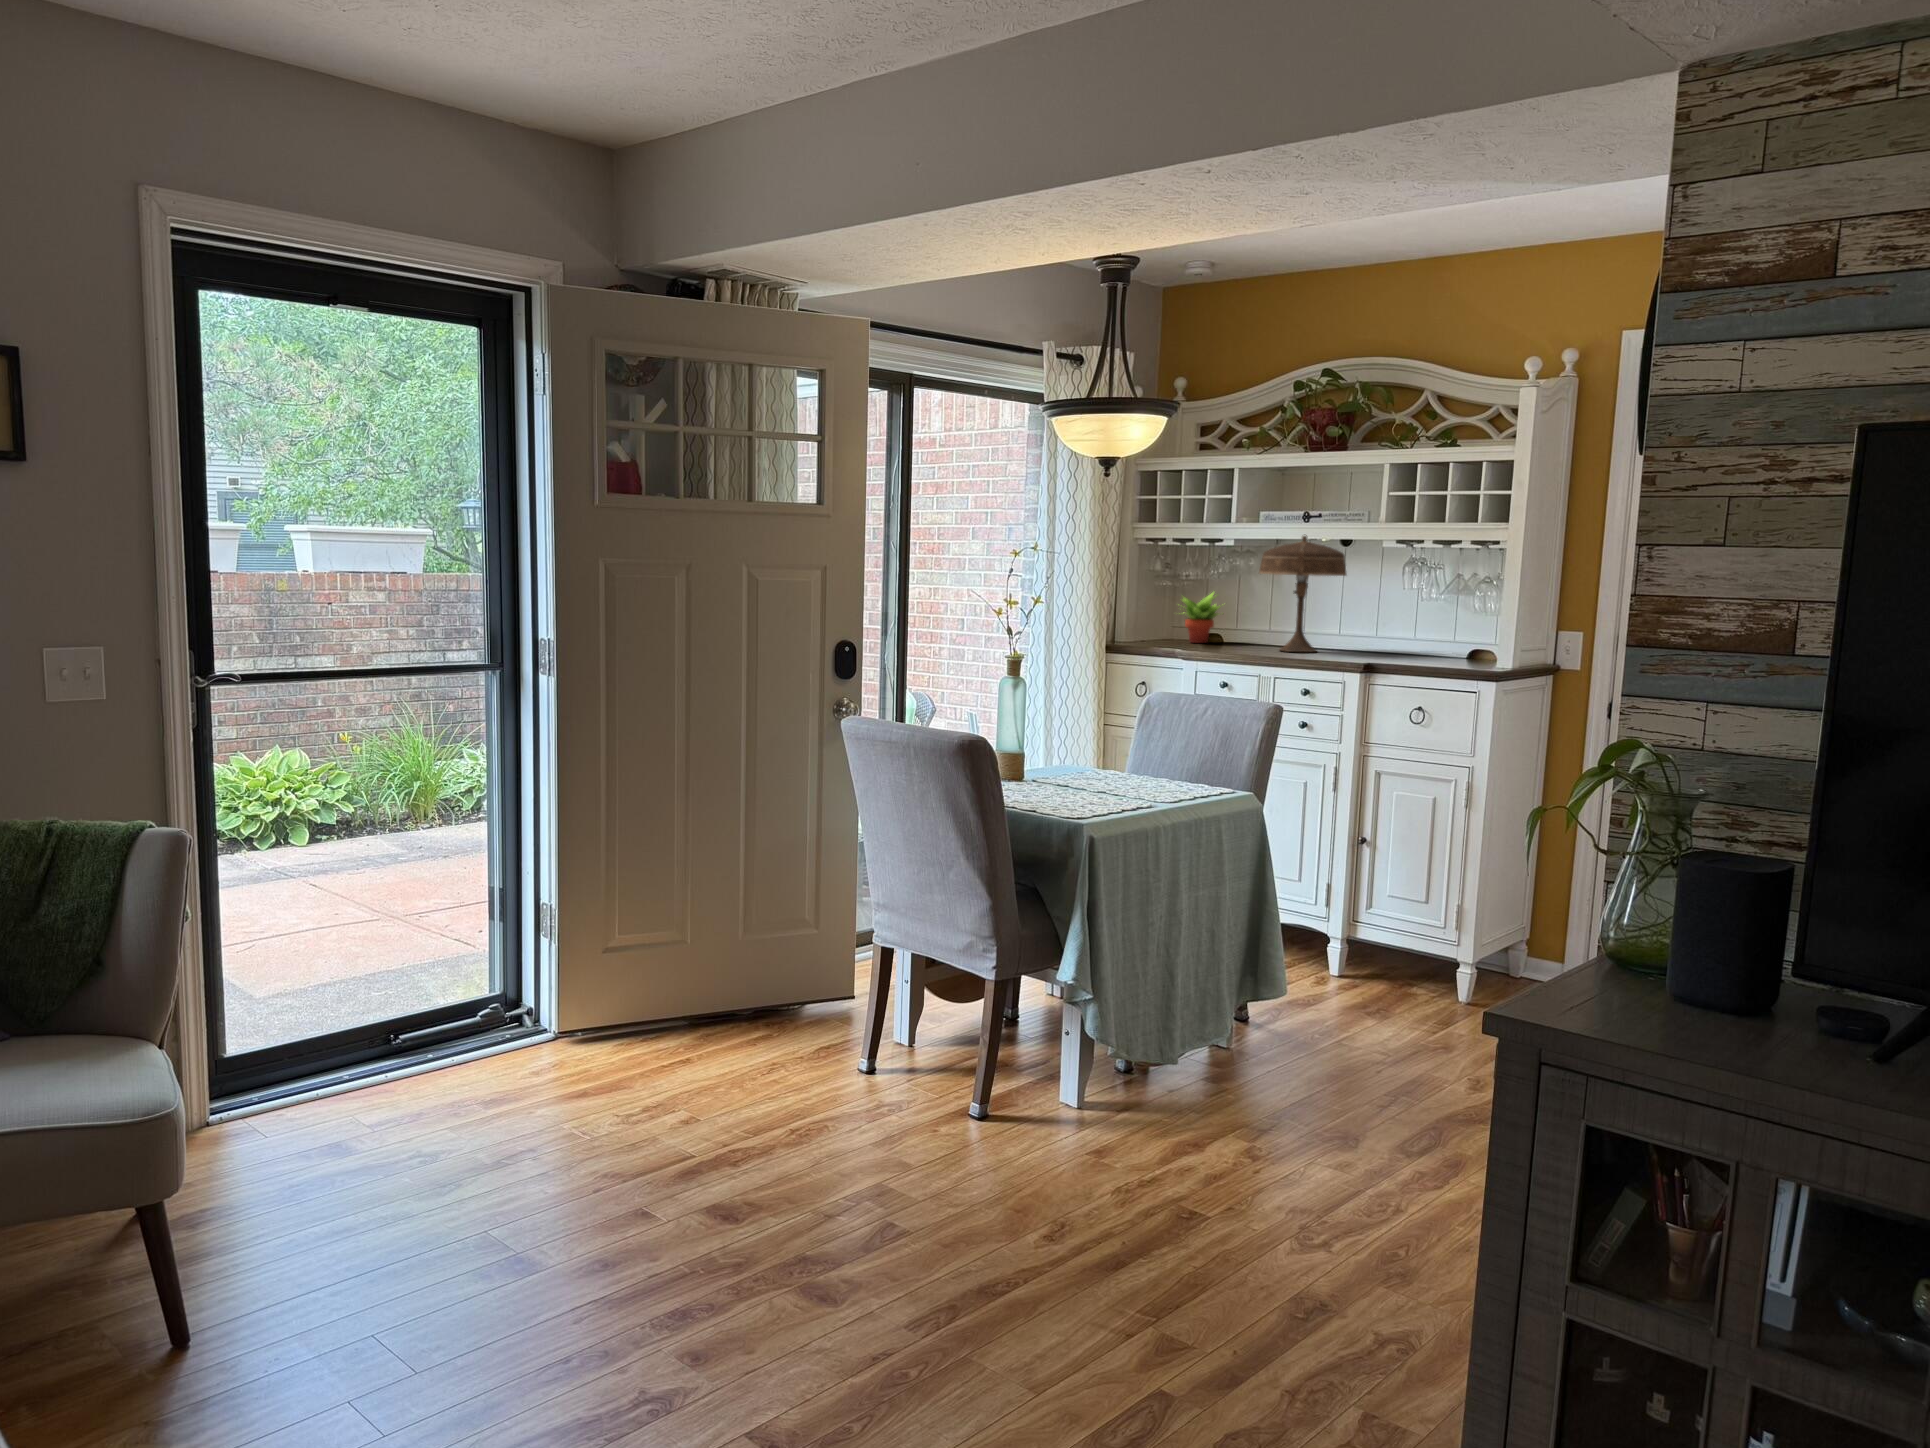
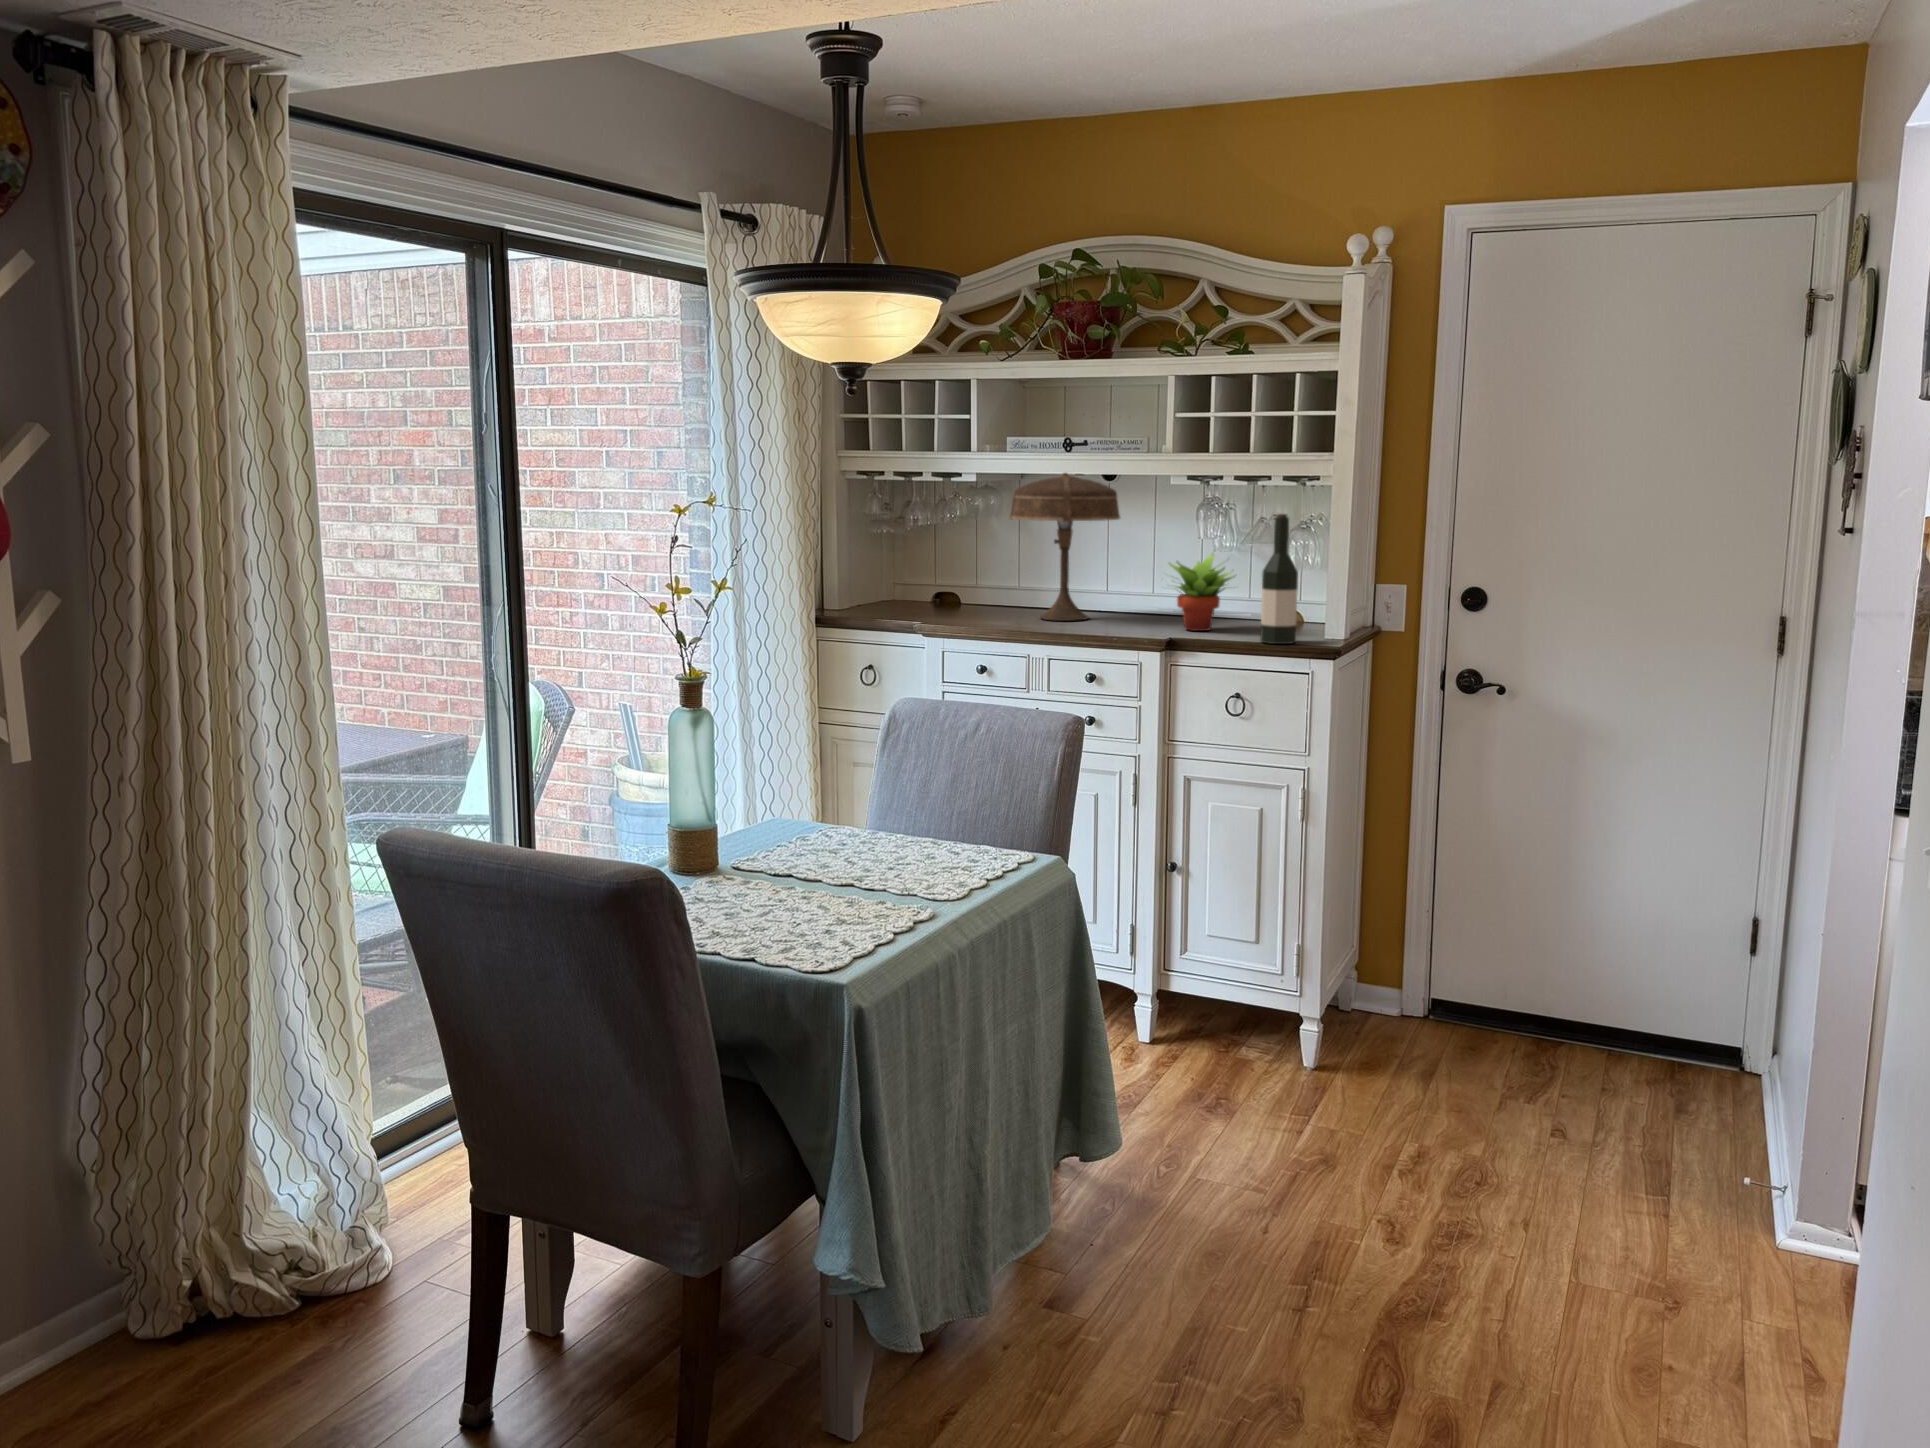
wine bottle: none [1440,570,1471,670] -> present [1260,514,1298,644]
succulent plant: present [1182,592,1224,643] -> present [1169,553,1235,631]

